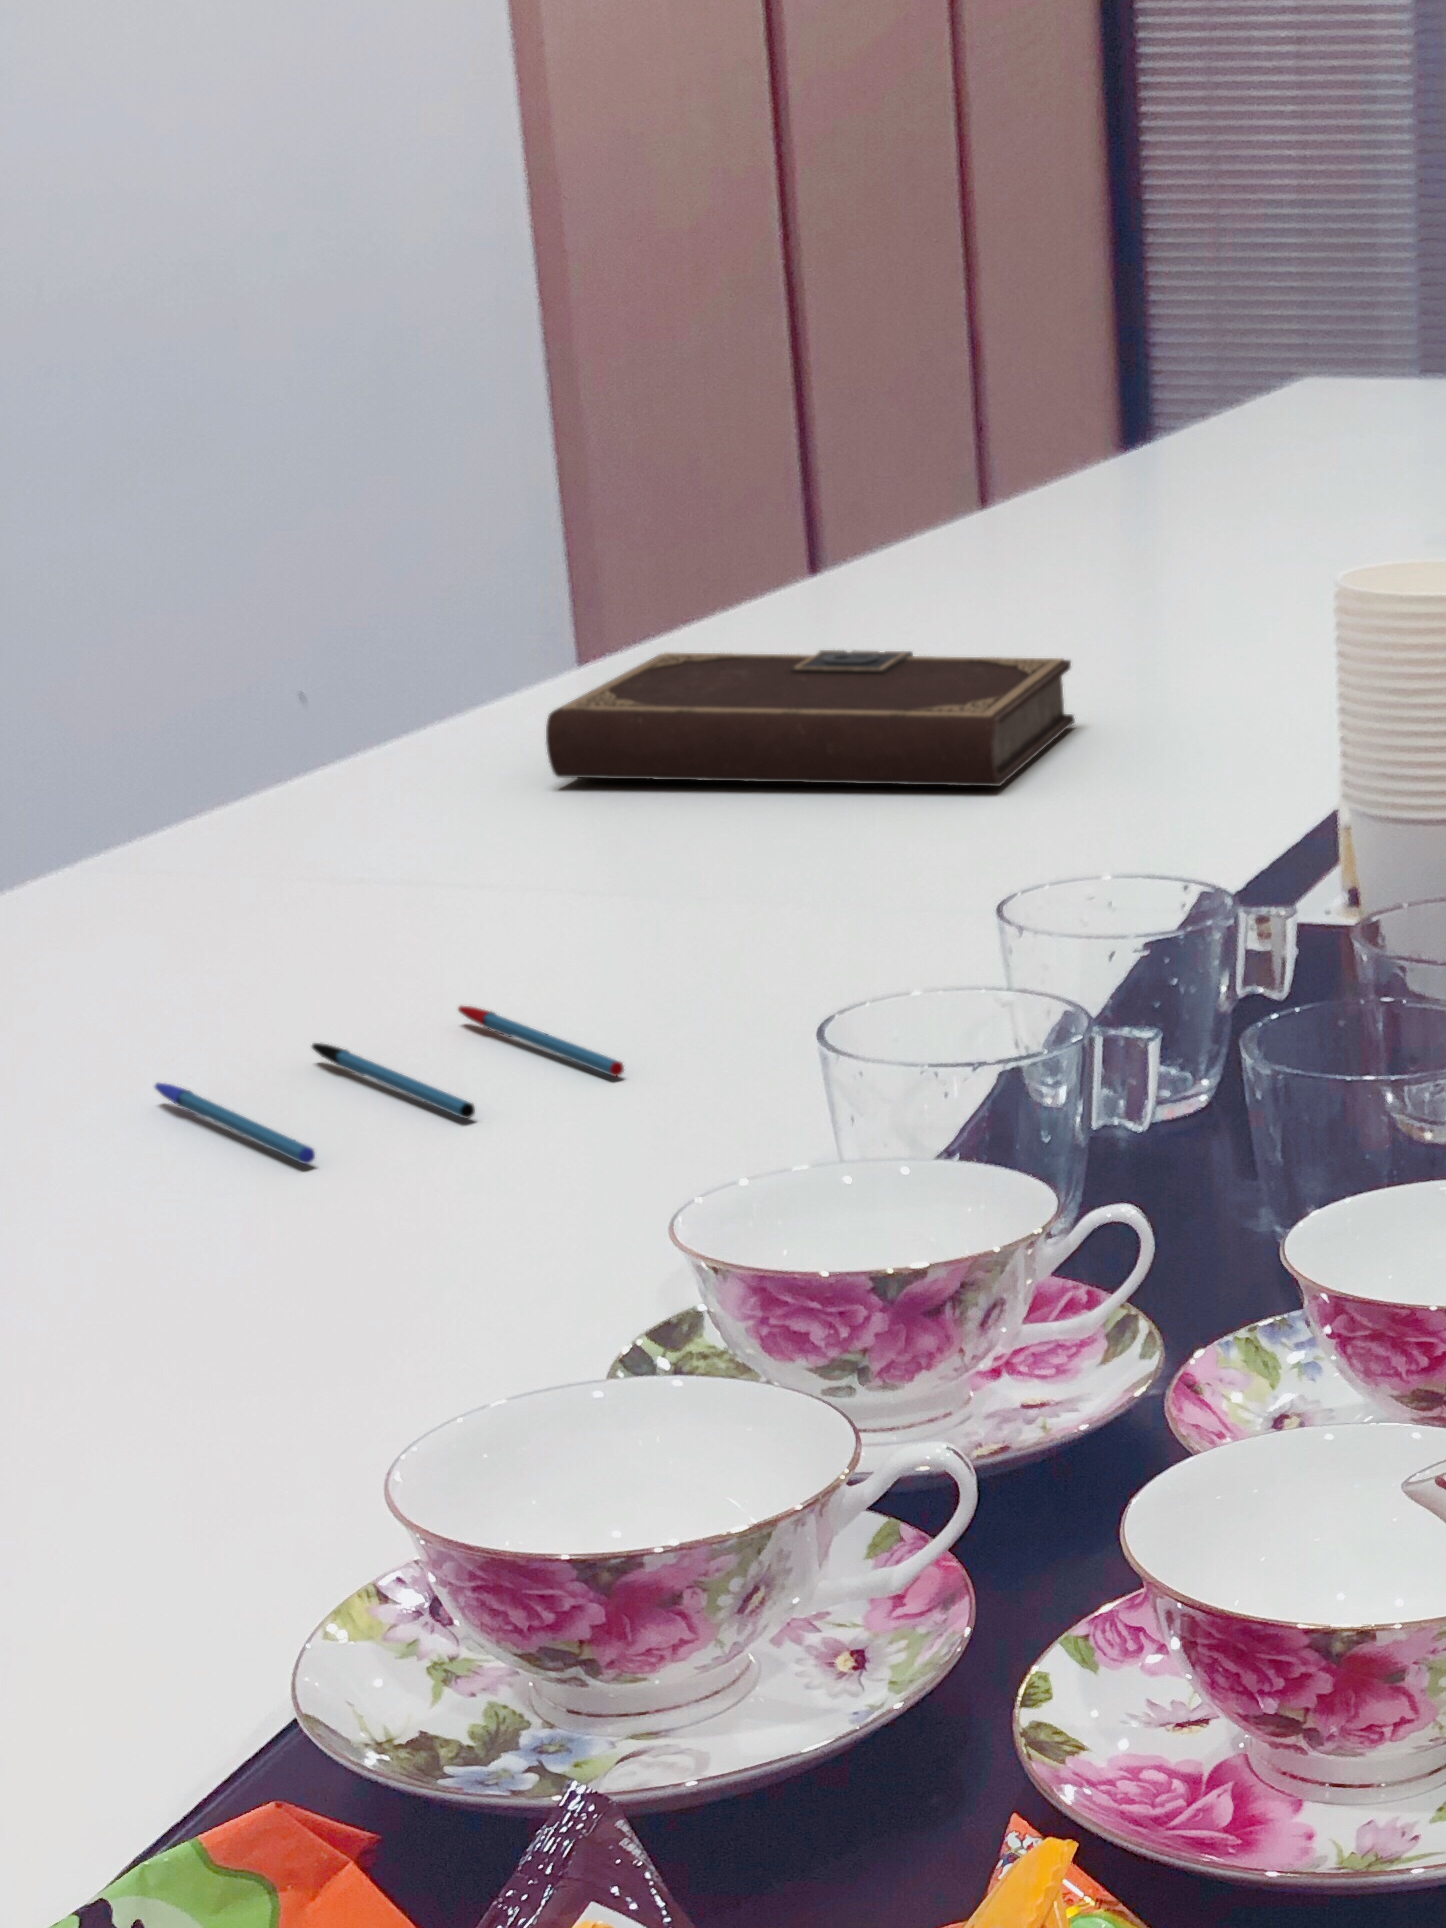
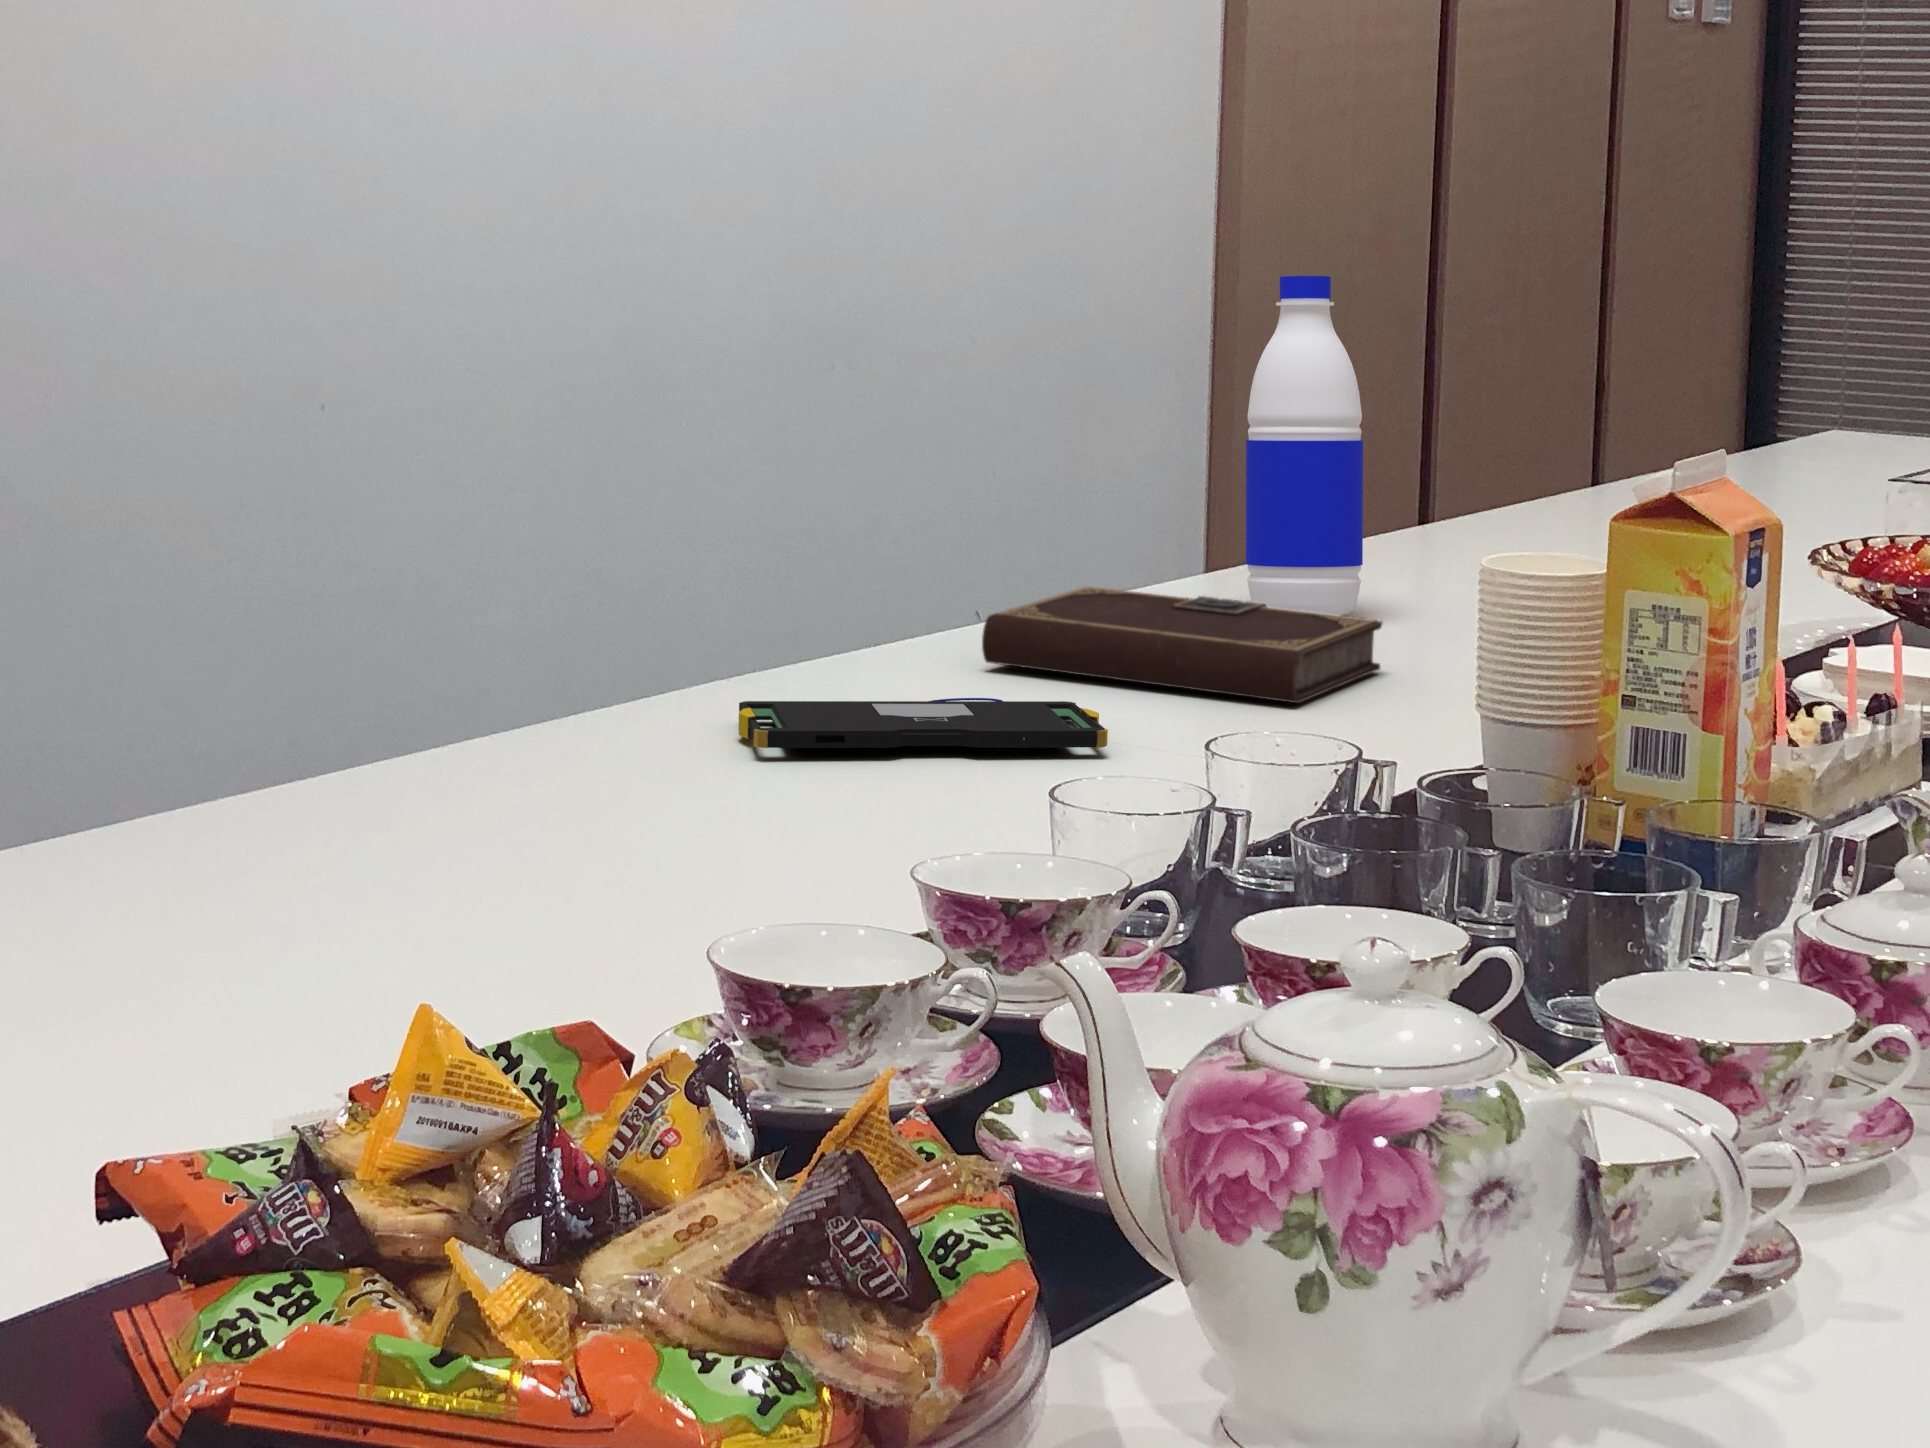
water bottle: none [829,200,1004,662] -> present [1246,276,1363,616]
tablet: none [226,827,786,966] -> present [739,698,1108,748]
pen: present [155,1006,624,1164] -> none [660,783,950,853]

